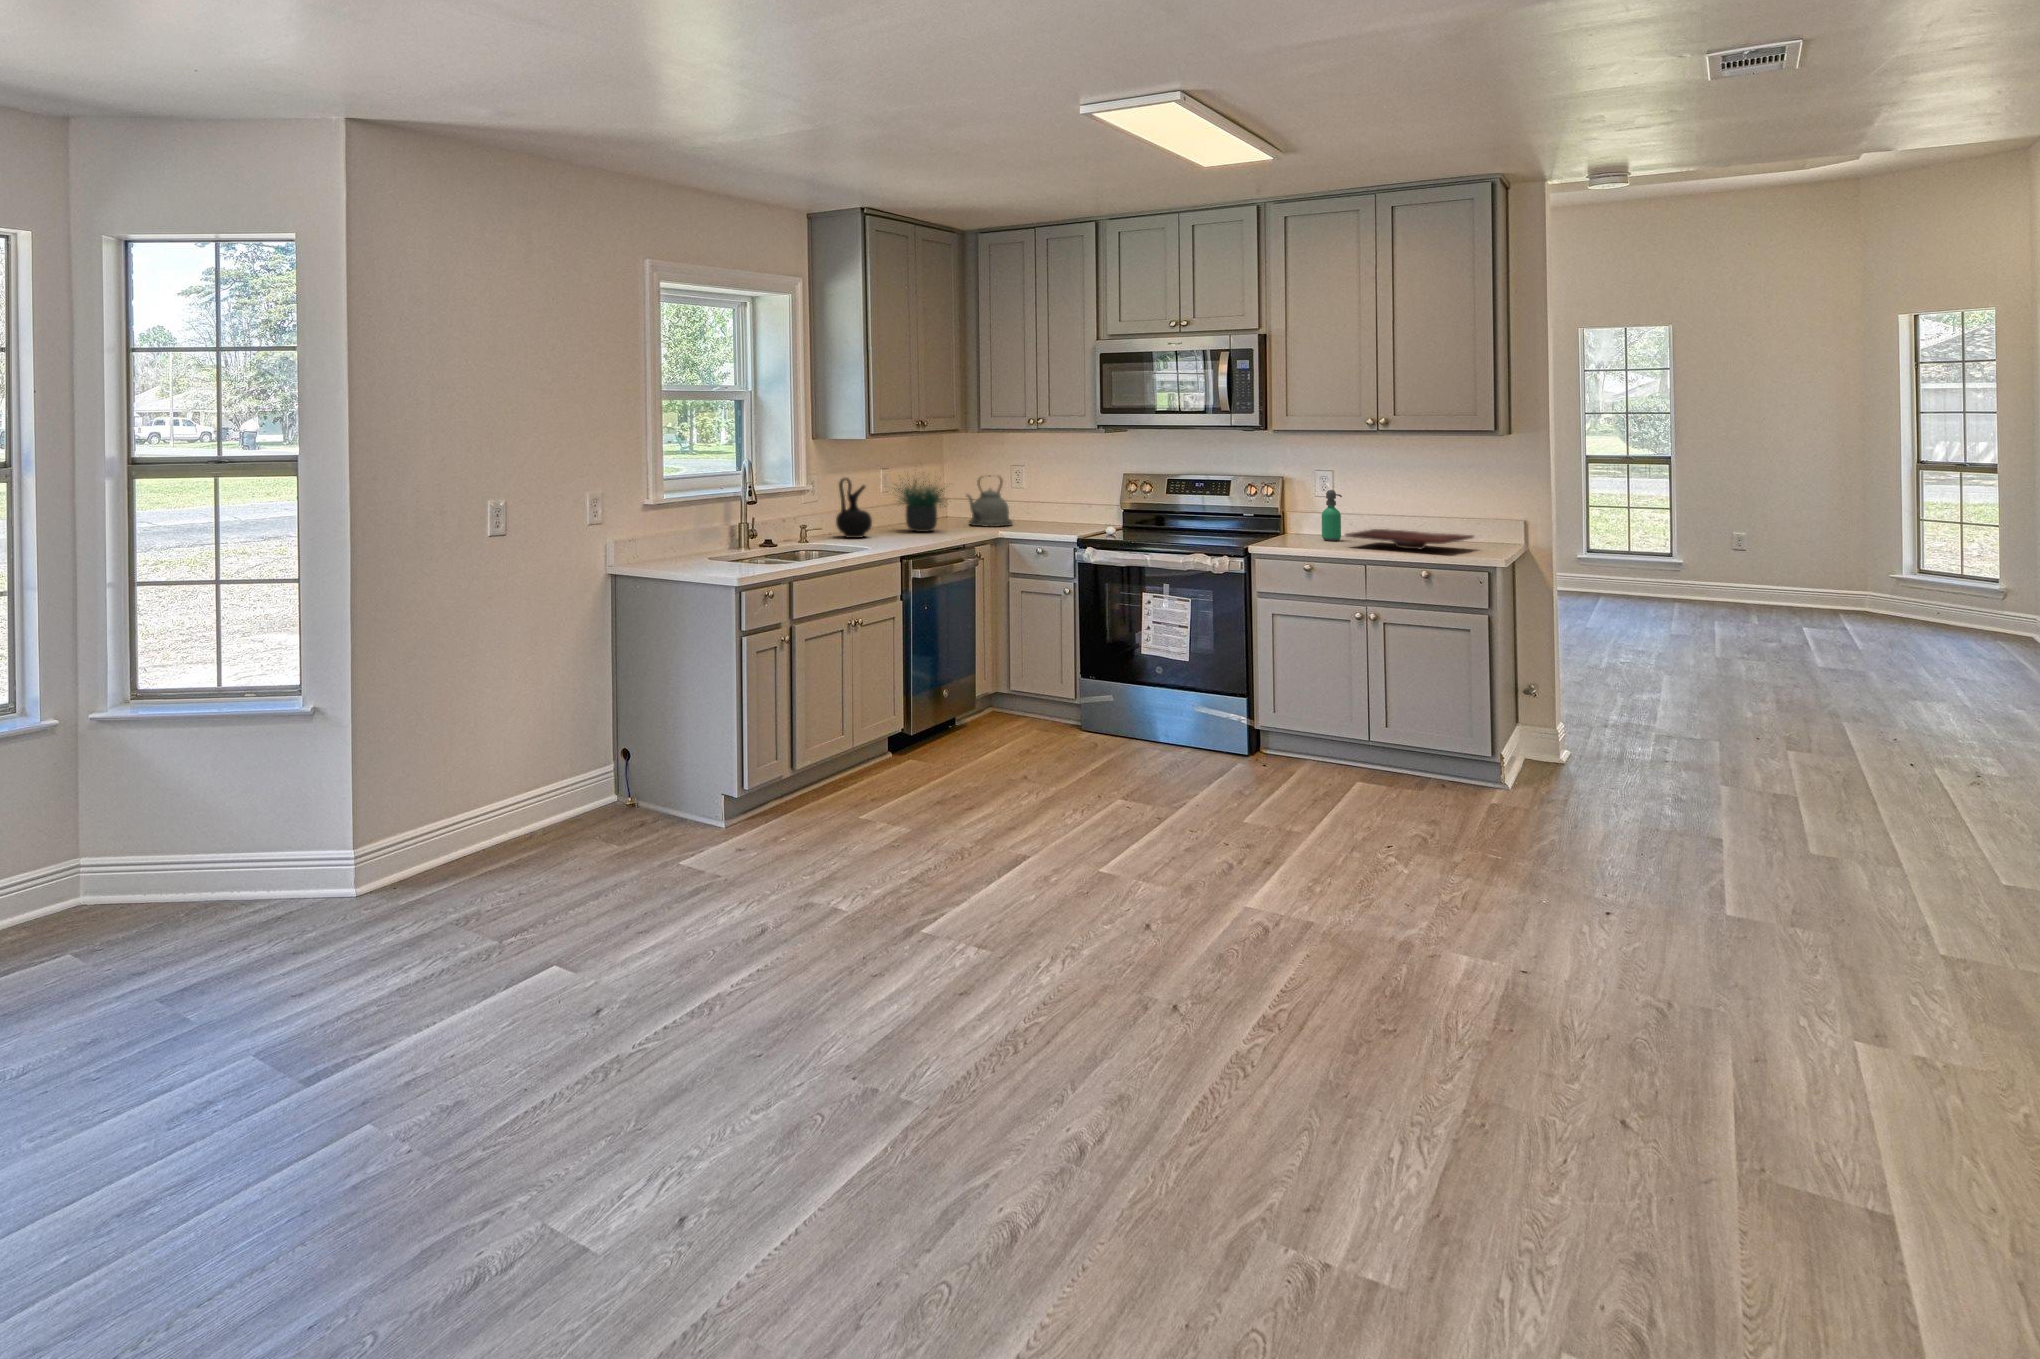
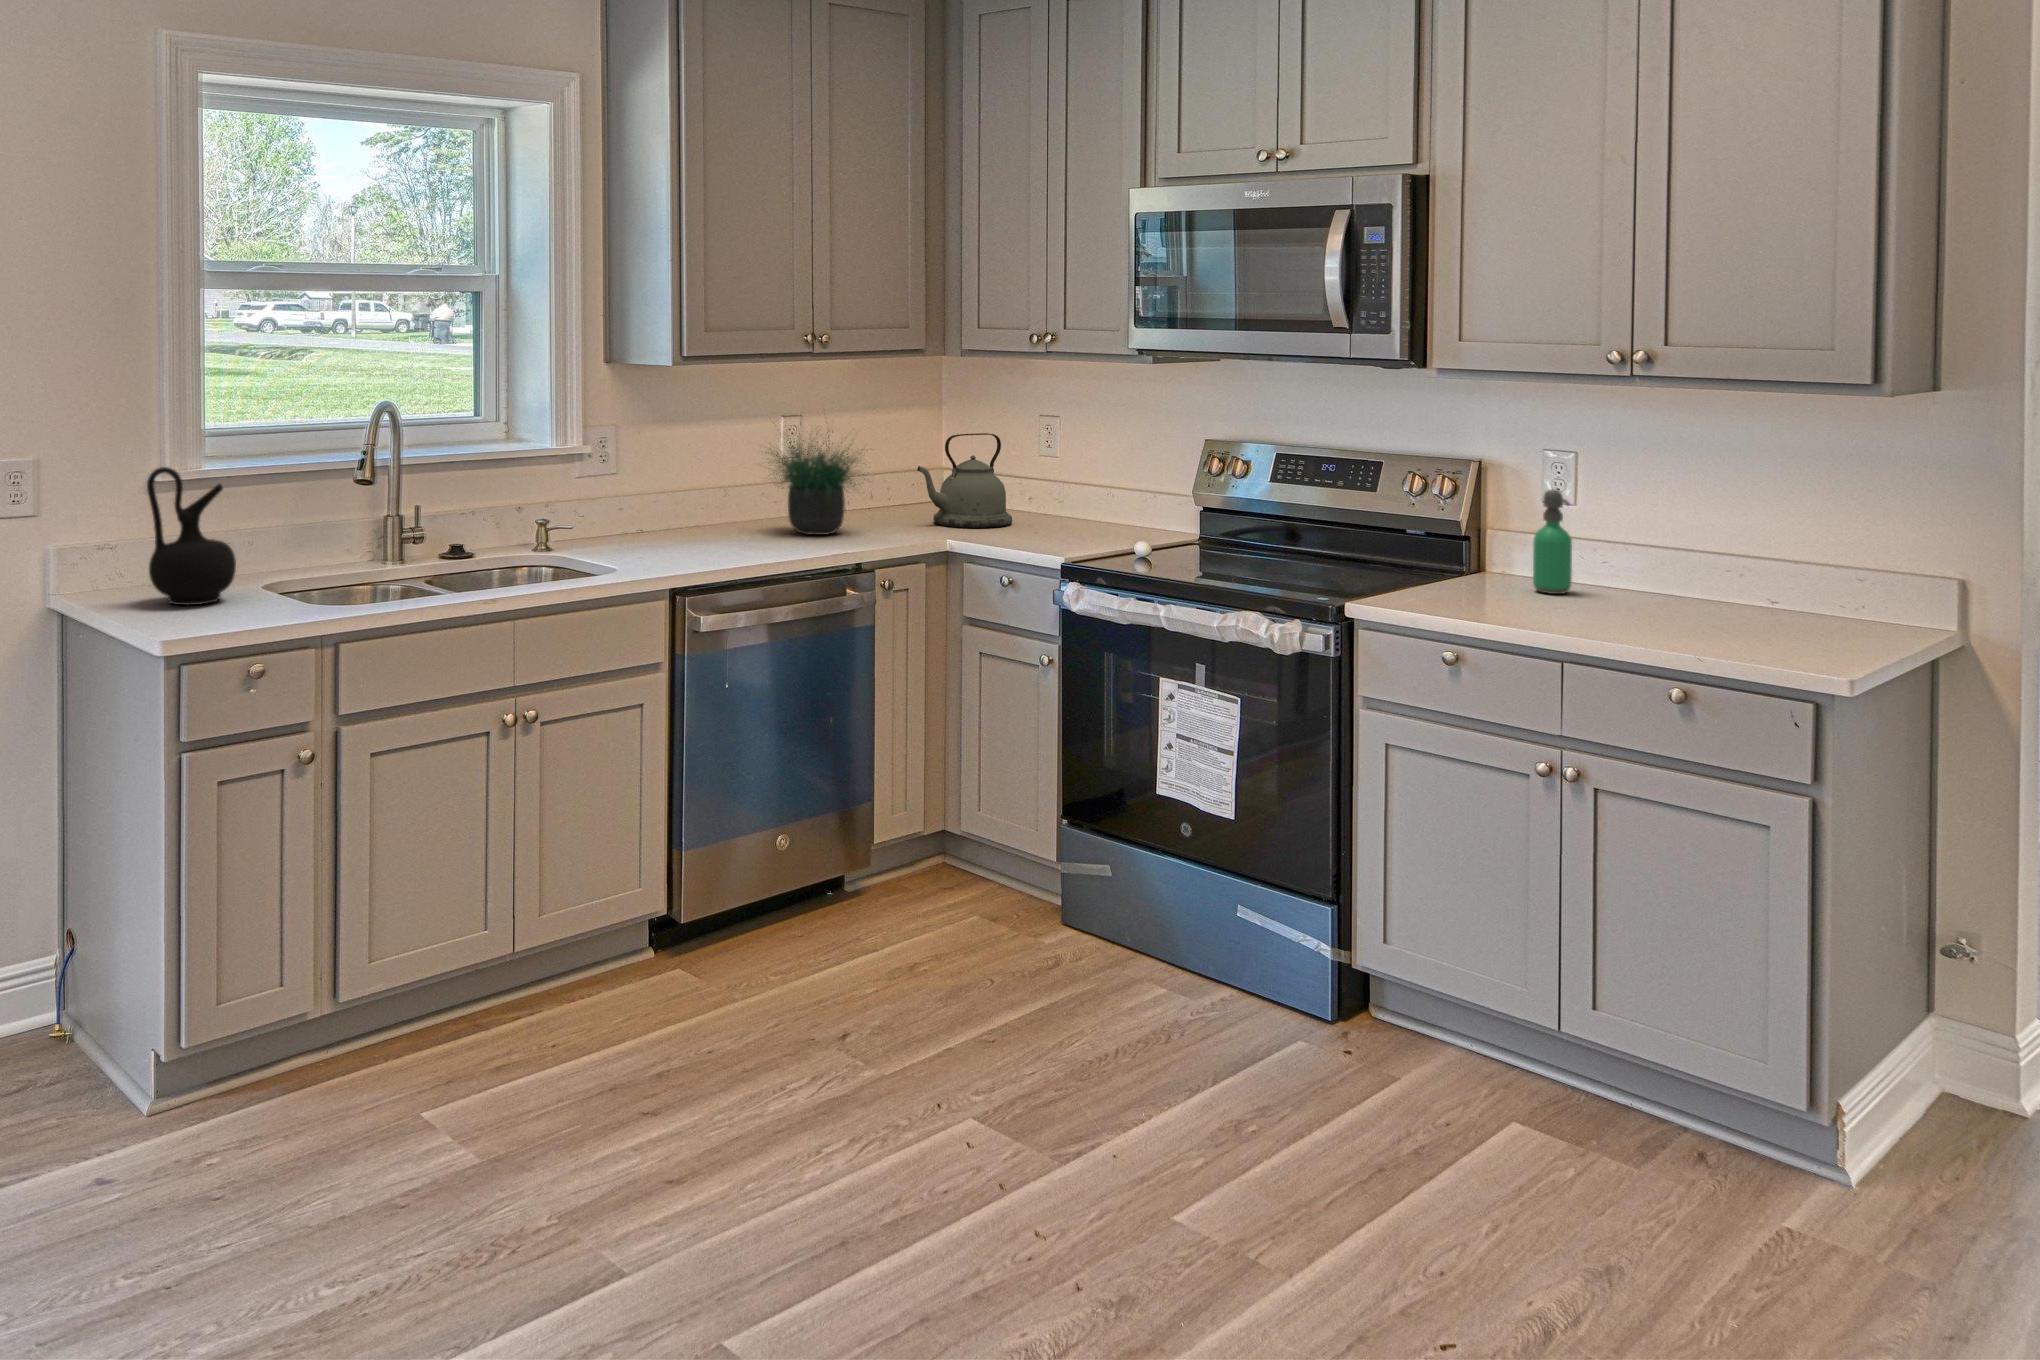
ceramic jug: present [836,478,872,538] -> present [147,467,236,605]
cutting board: present [1345,529,1473,549] -> none [1547,574,1830,628]

